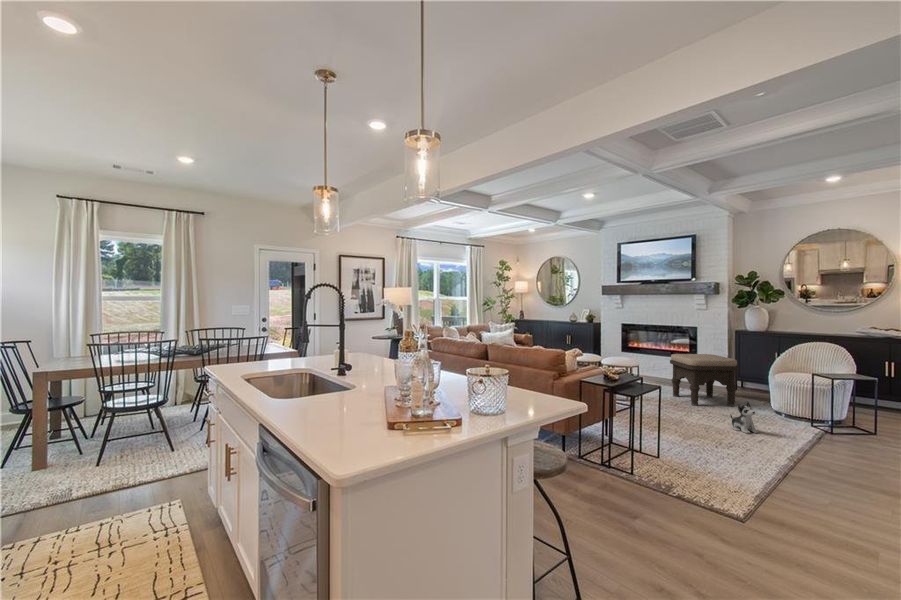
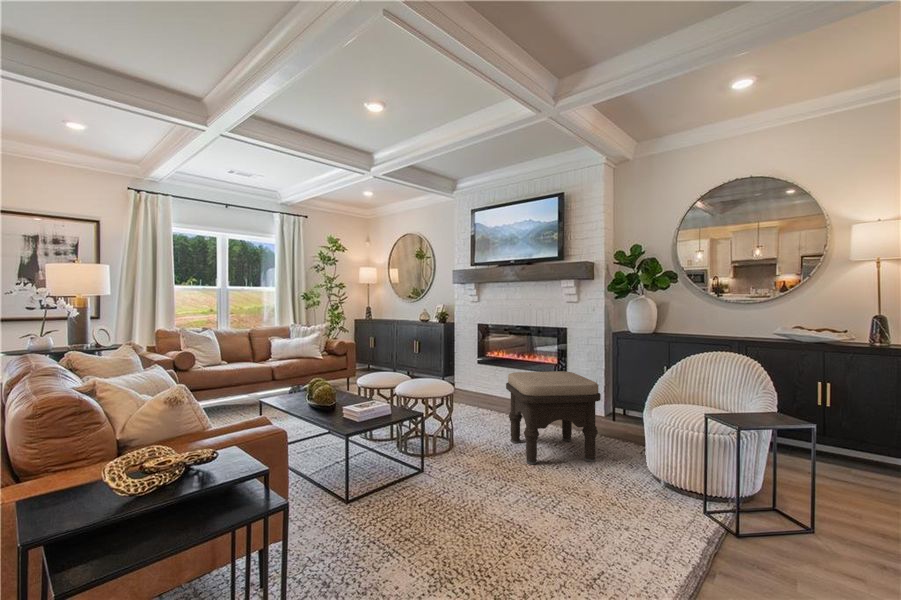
plush toy: present [730,401,758,433] -> none [560,479,605,552]

